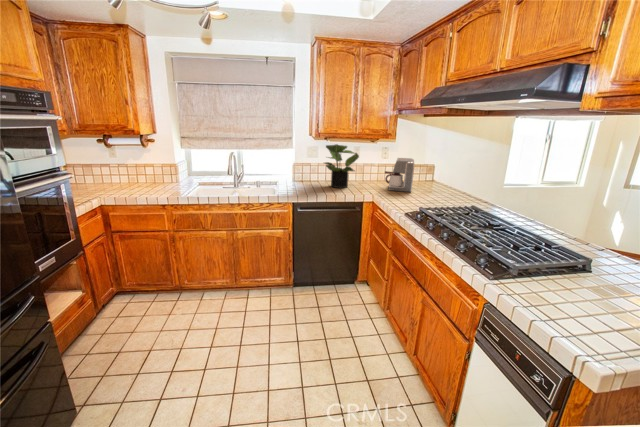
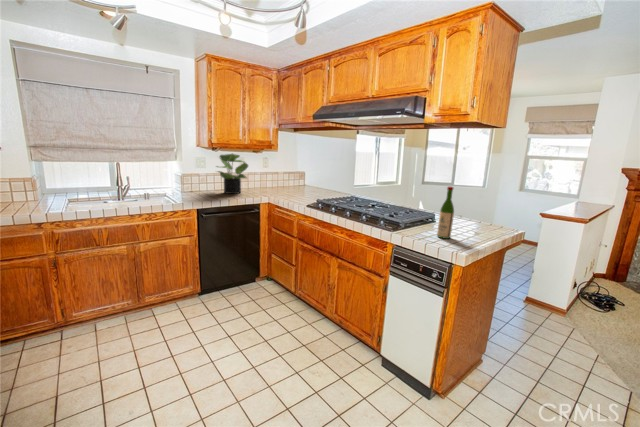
coffee maker: present [385,158,414,192] -> none [270,166,297,193]
wine bottle: none [571,224,617,316] -> present [437,187,454,239]

